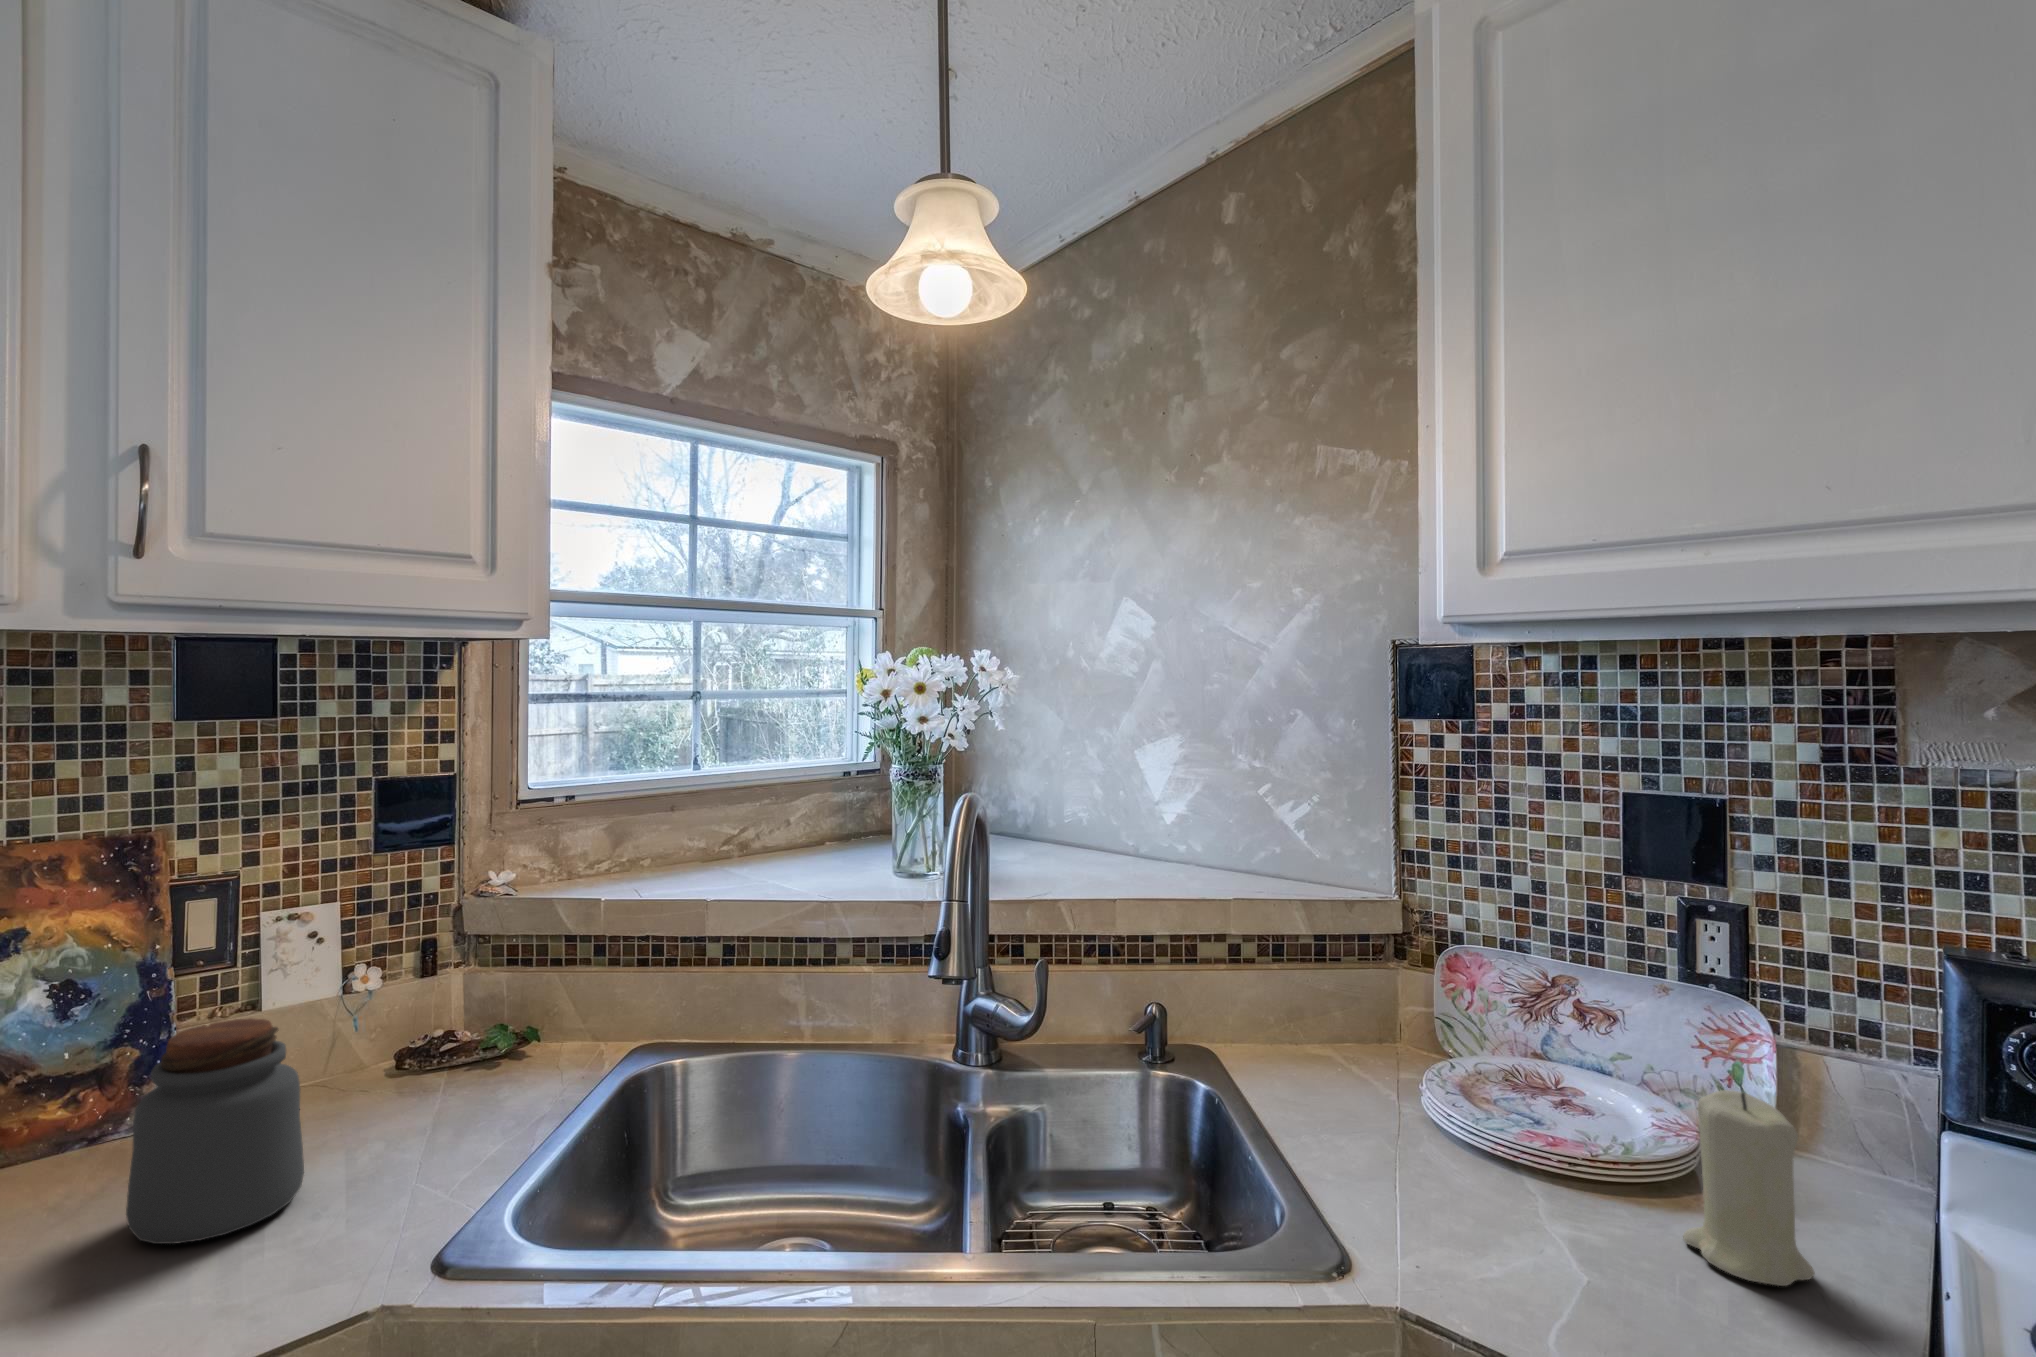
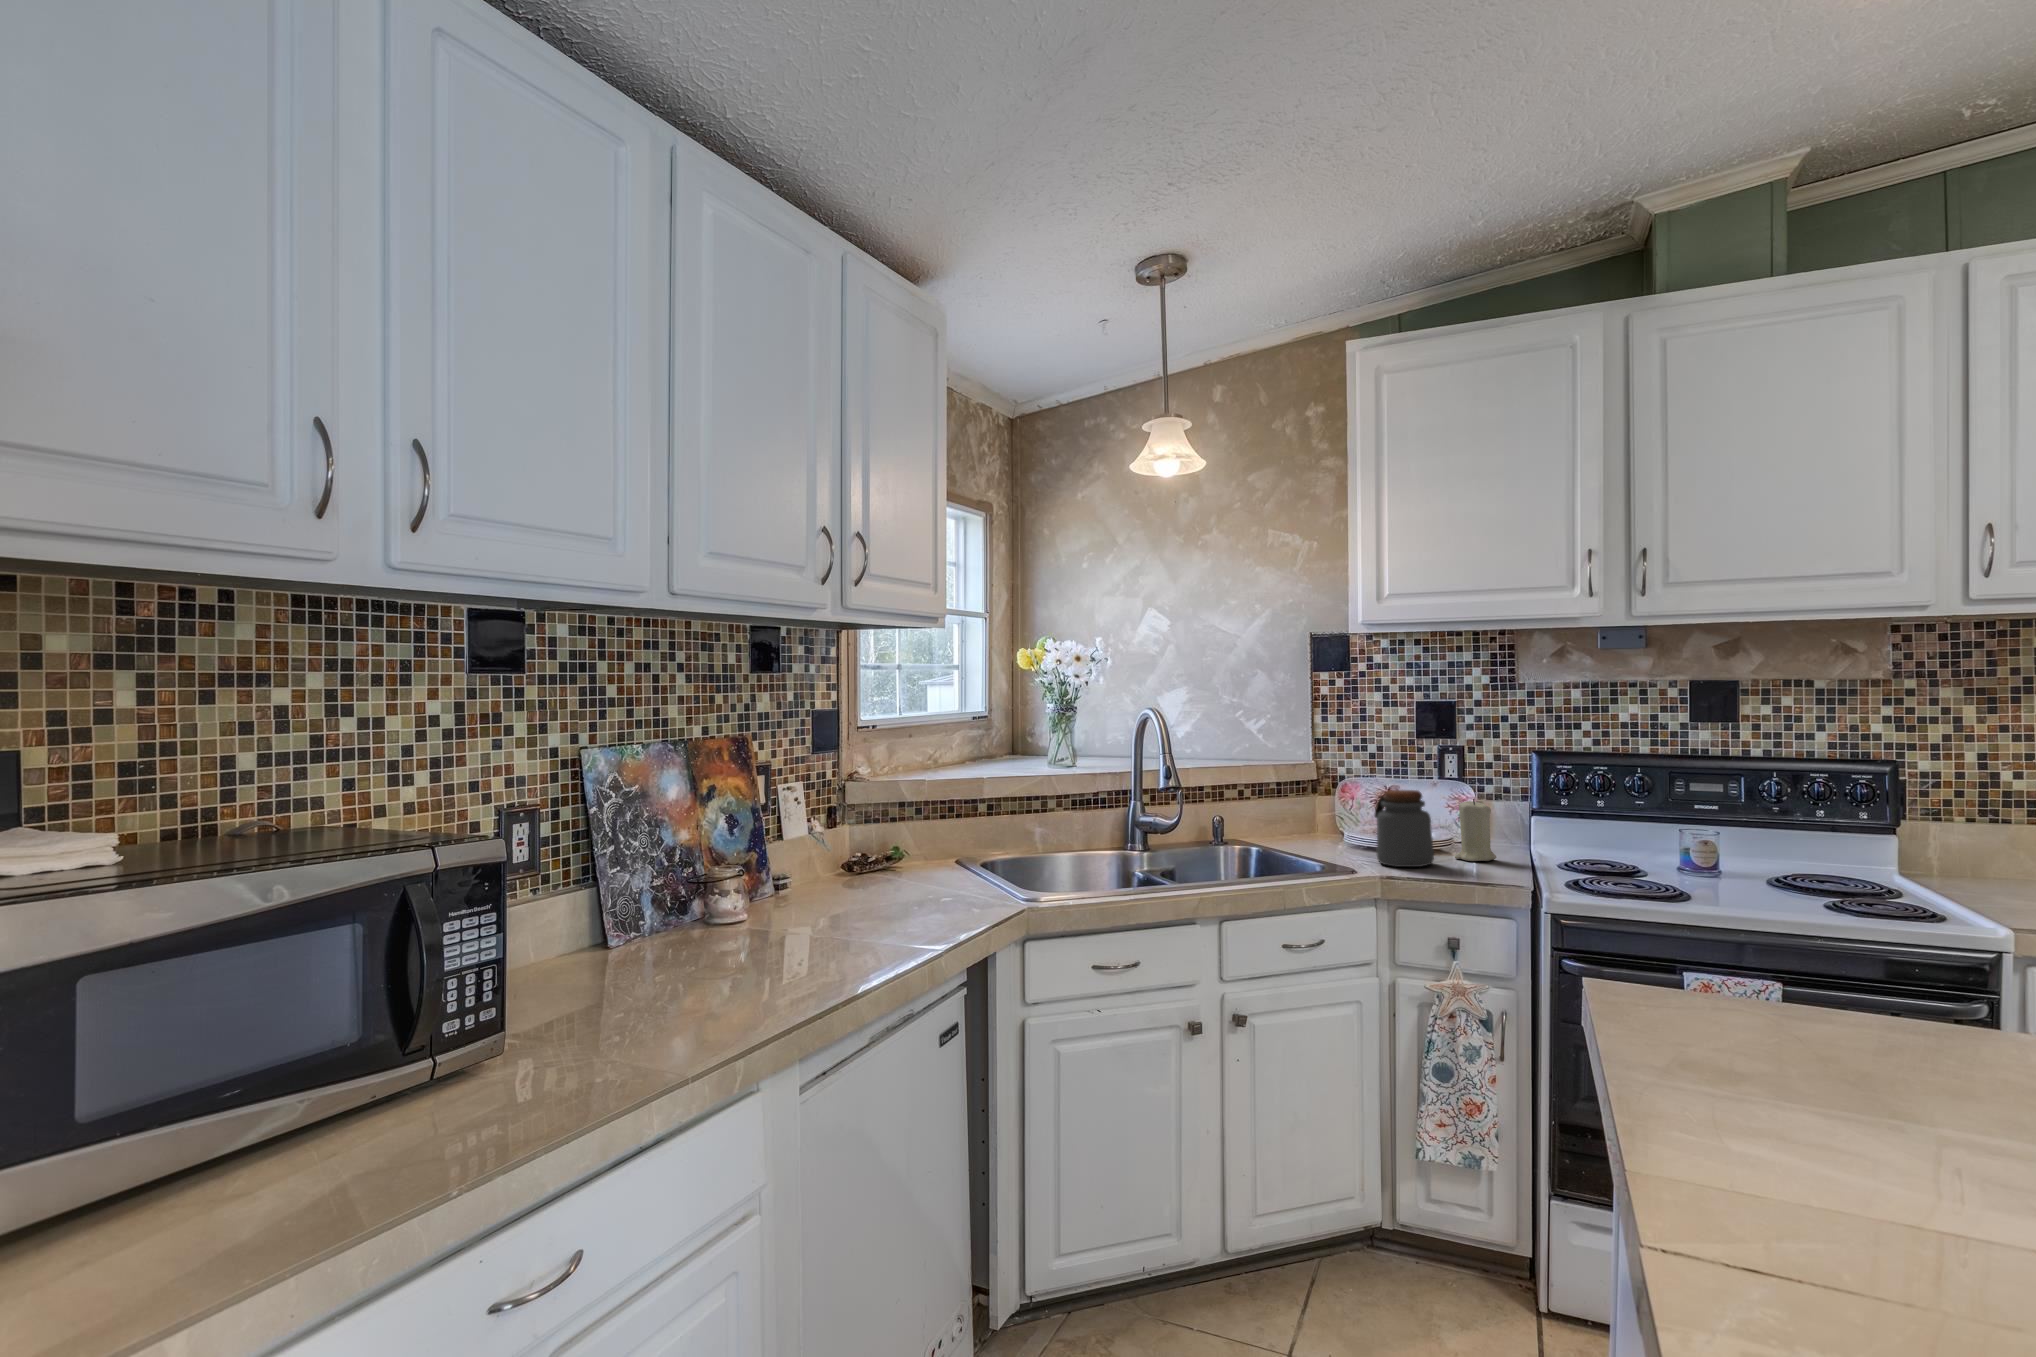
jar: present [126,1018,304,1244] -> present [1374,790,1434,867]

